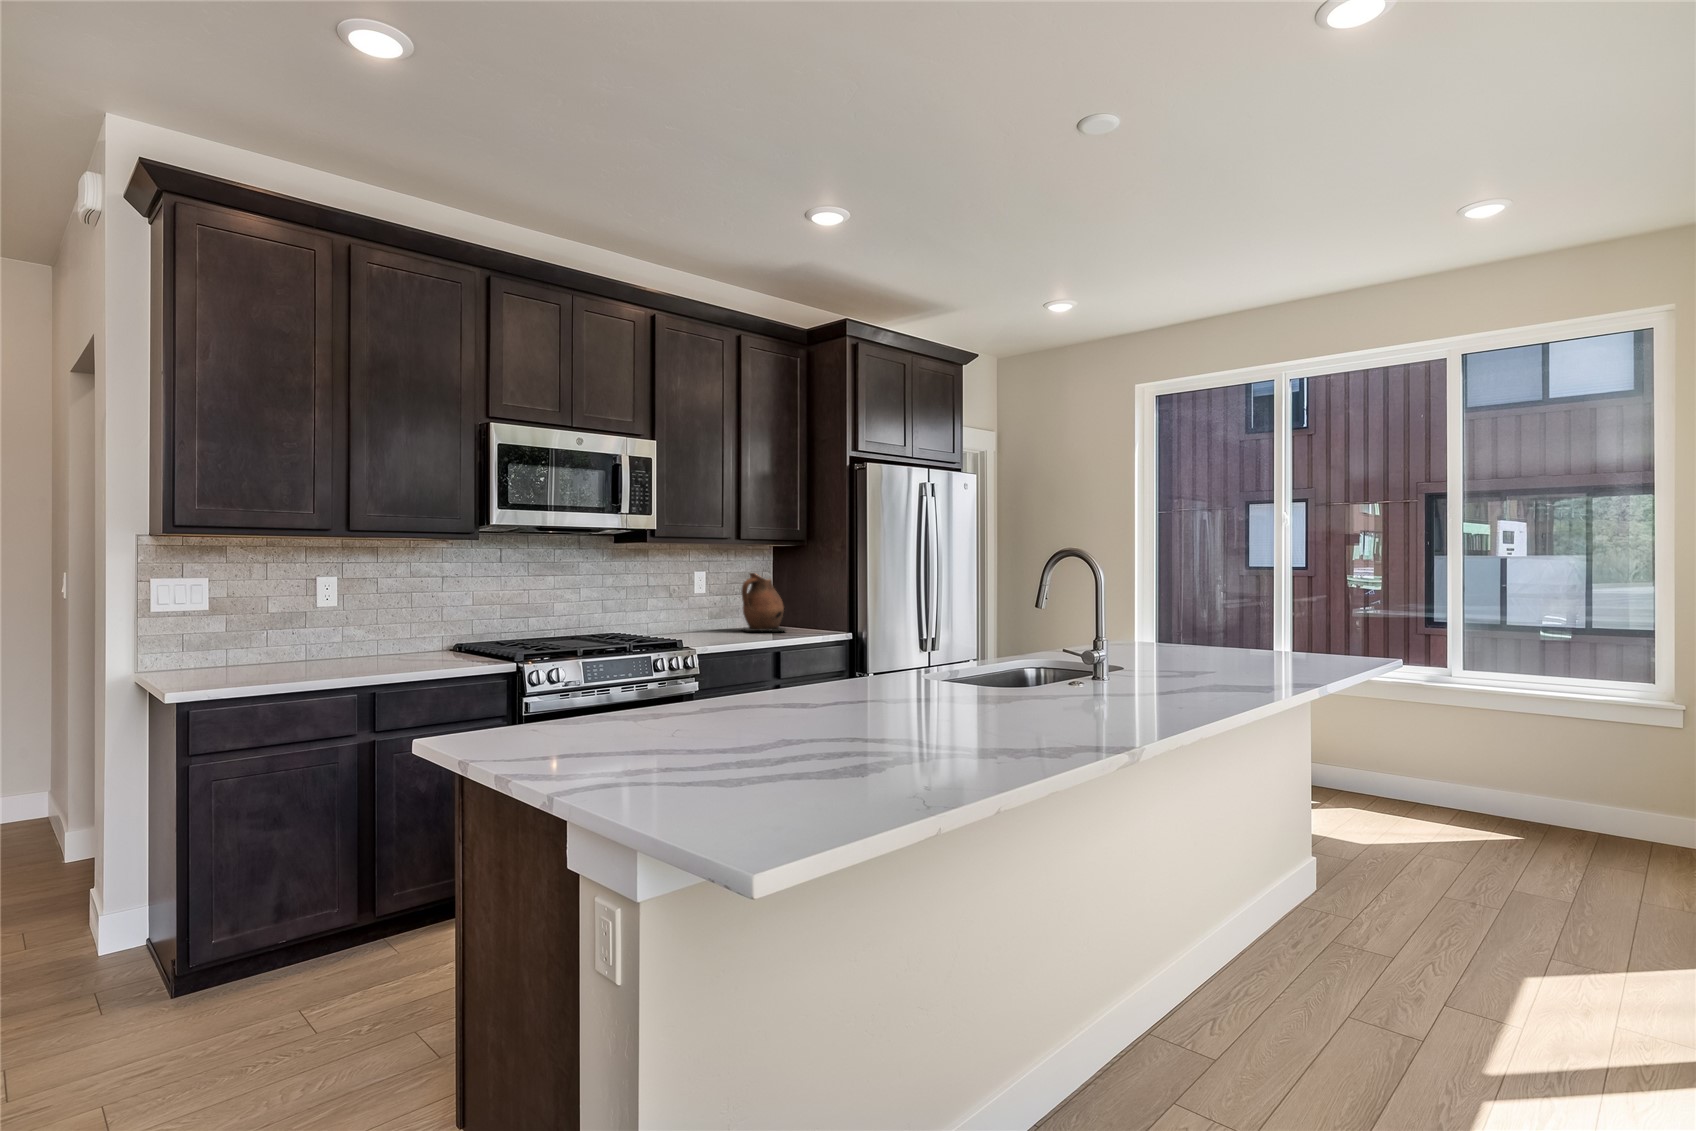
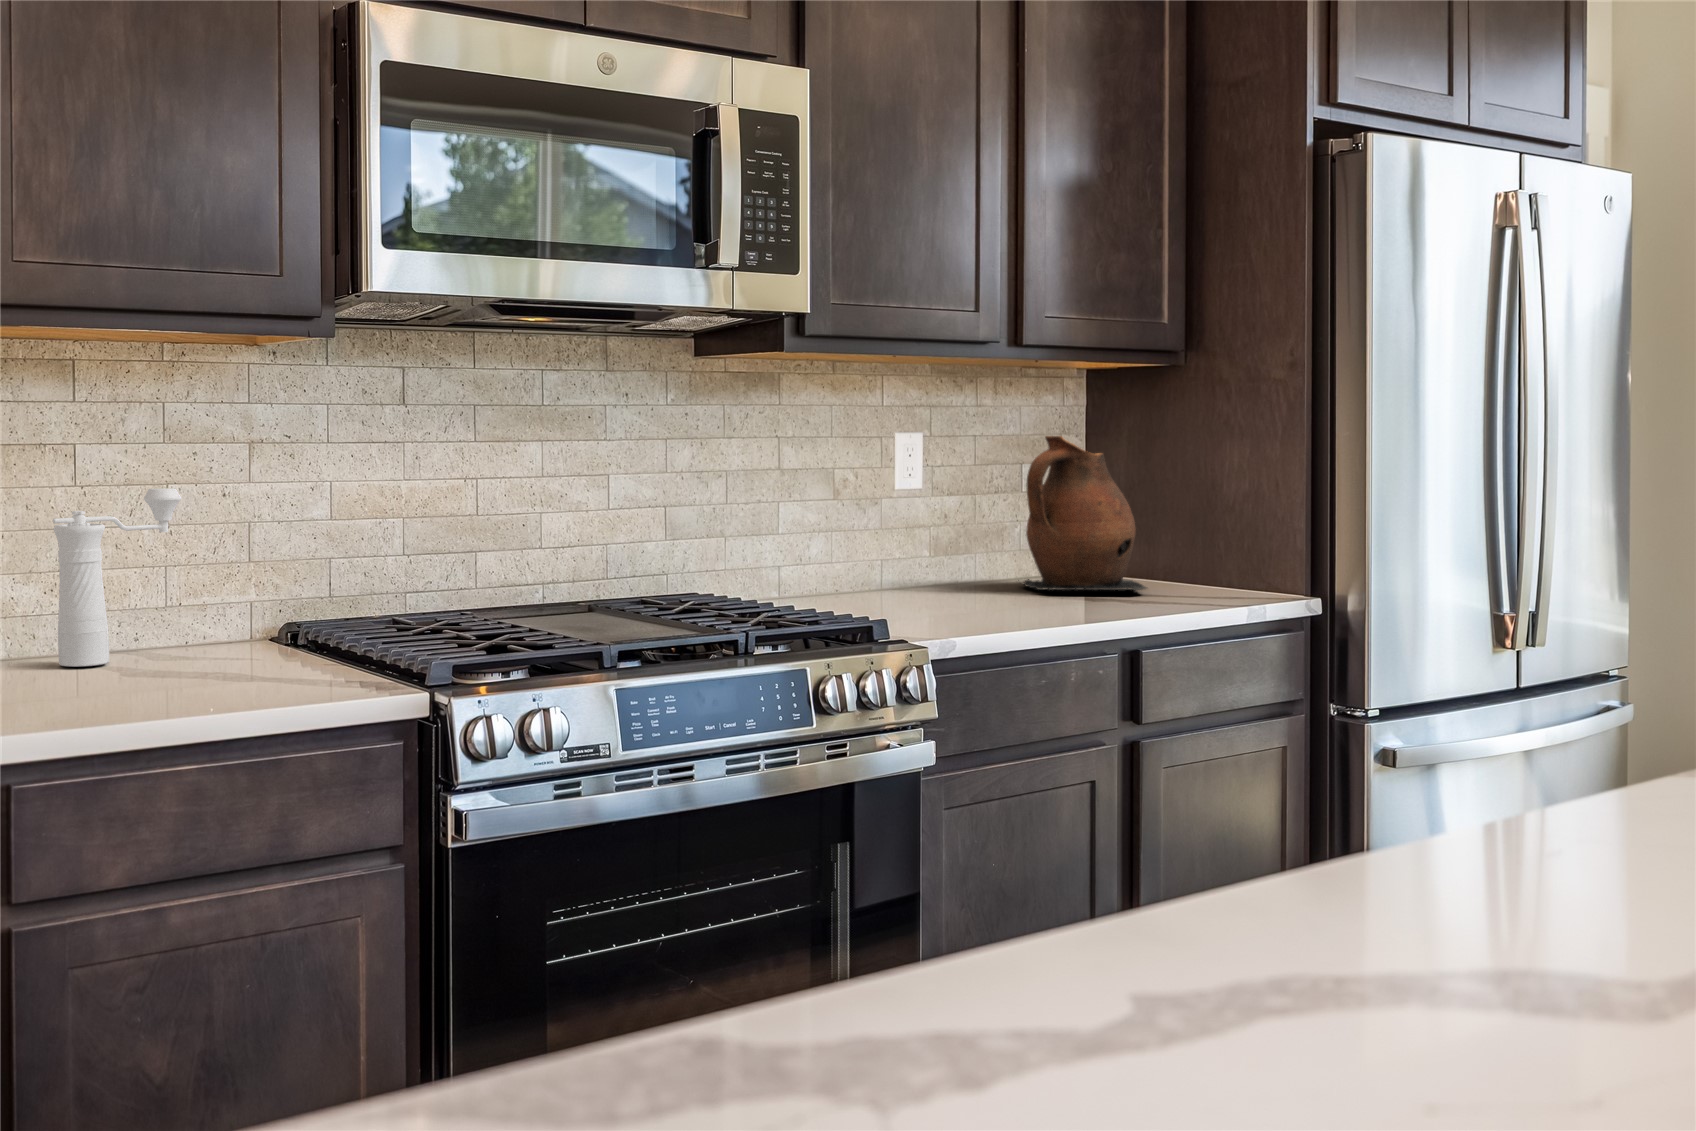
pepper mill: none [375,594,421,658] -> present [53,488,181,667]

